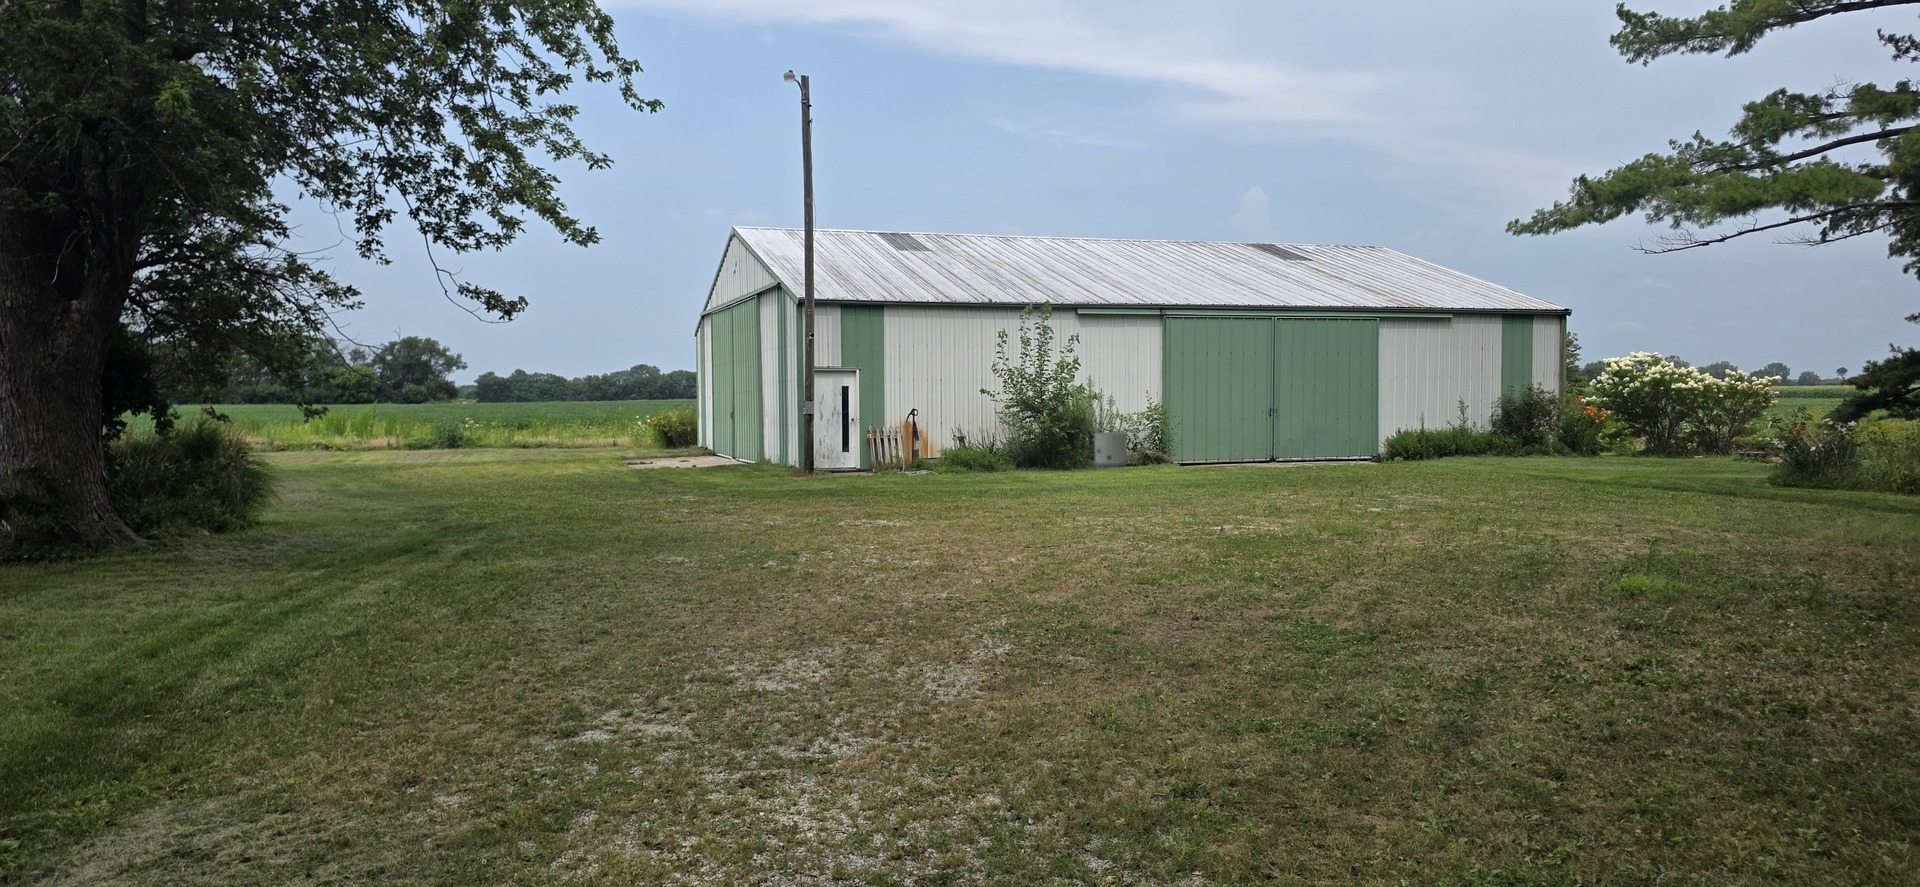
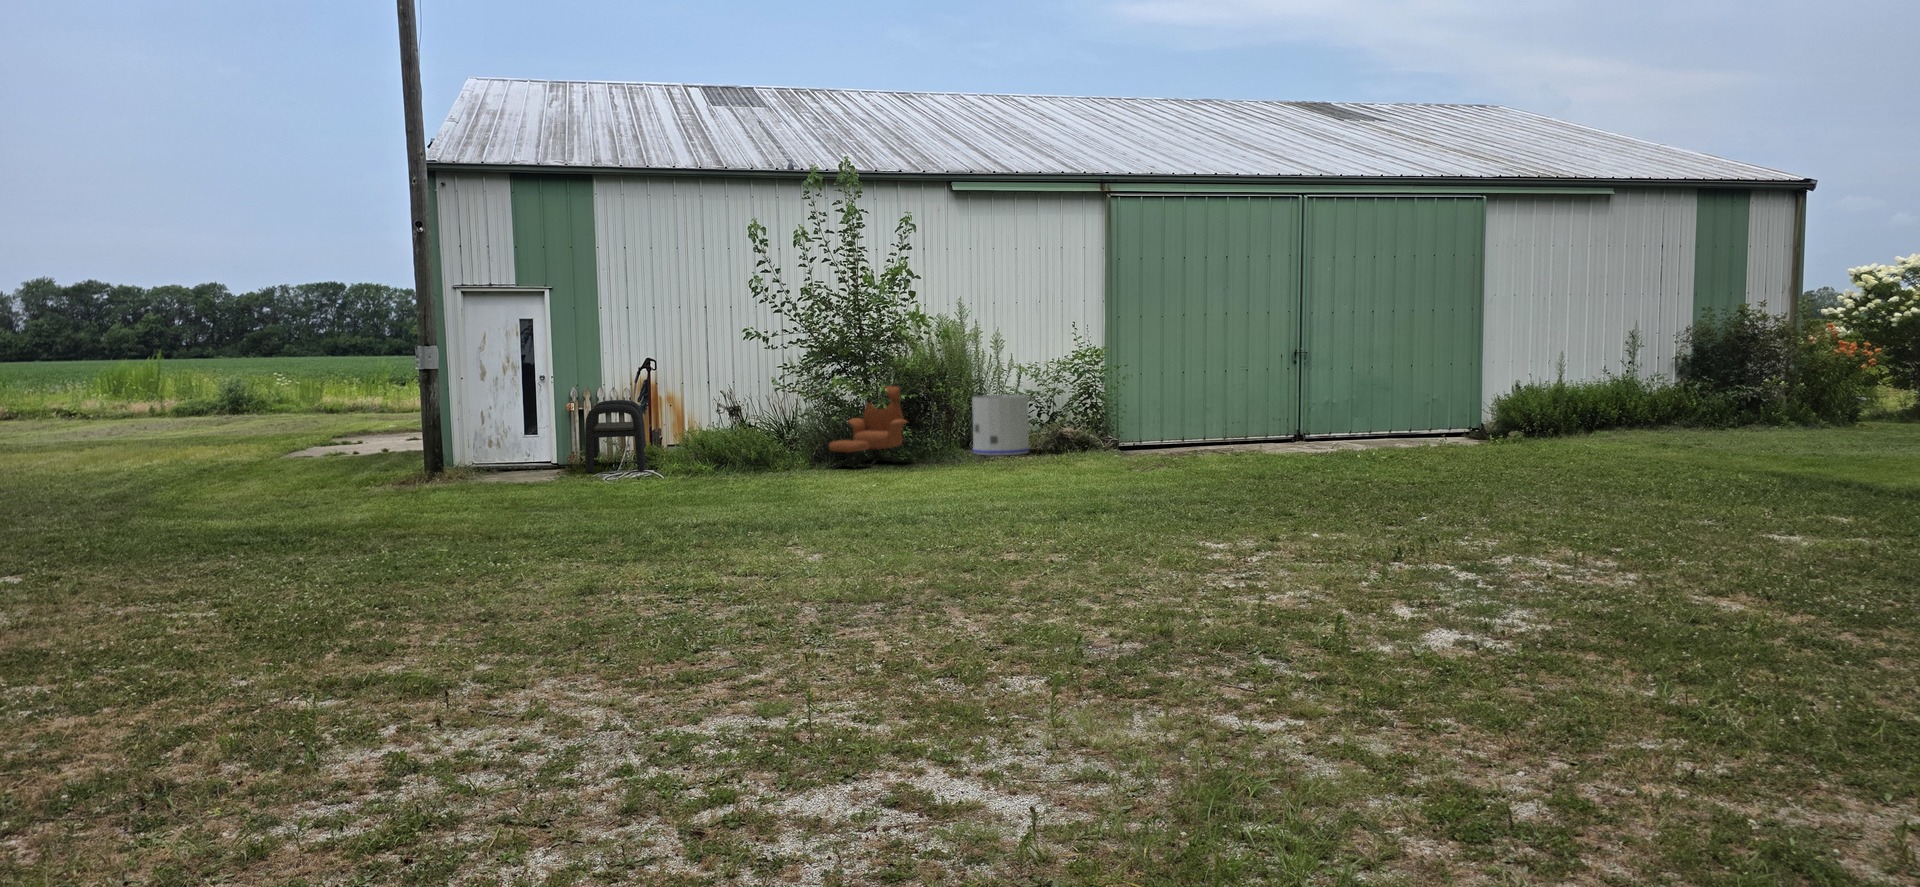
lounge chair: none [1025,426,1066,472] -> present [829,387,907,469]
bench: none [881,433,923,473] -> present [585,400,647,473]

